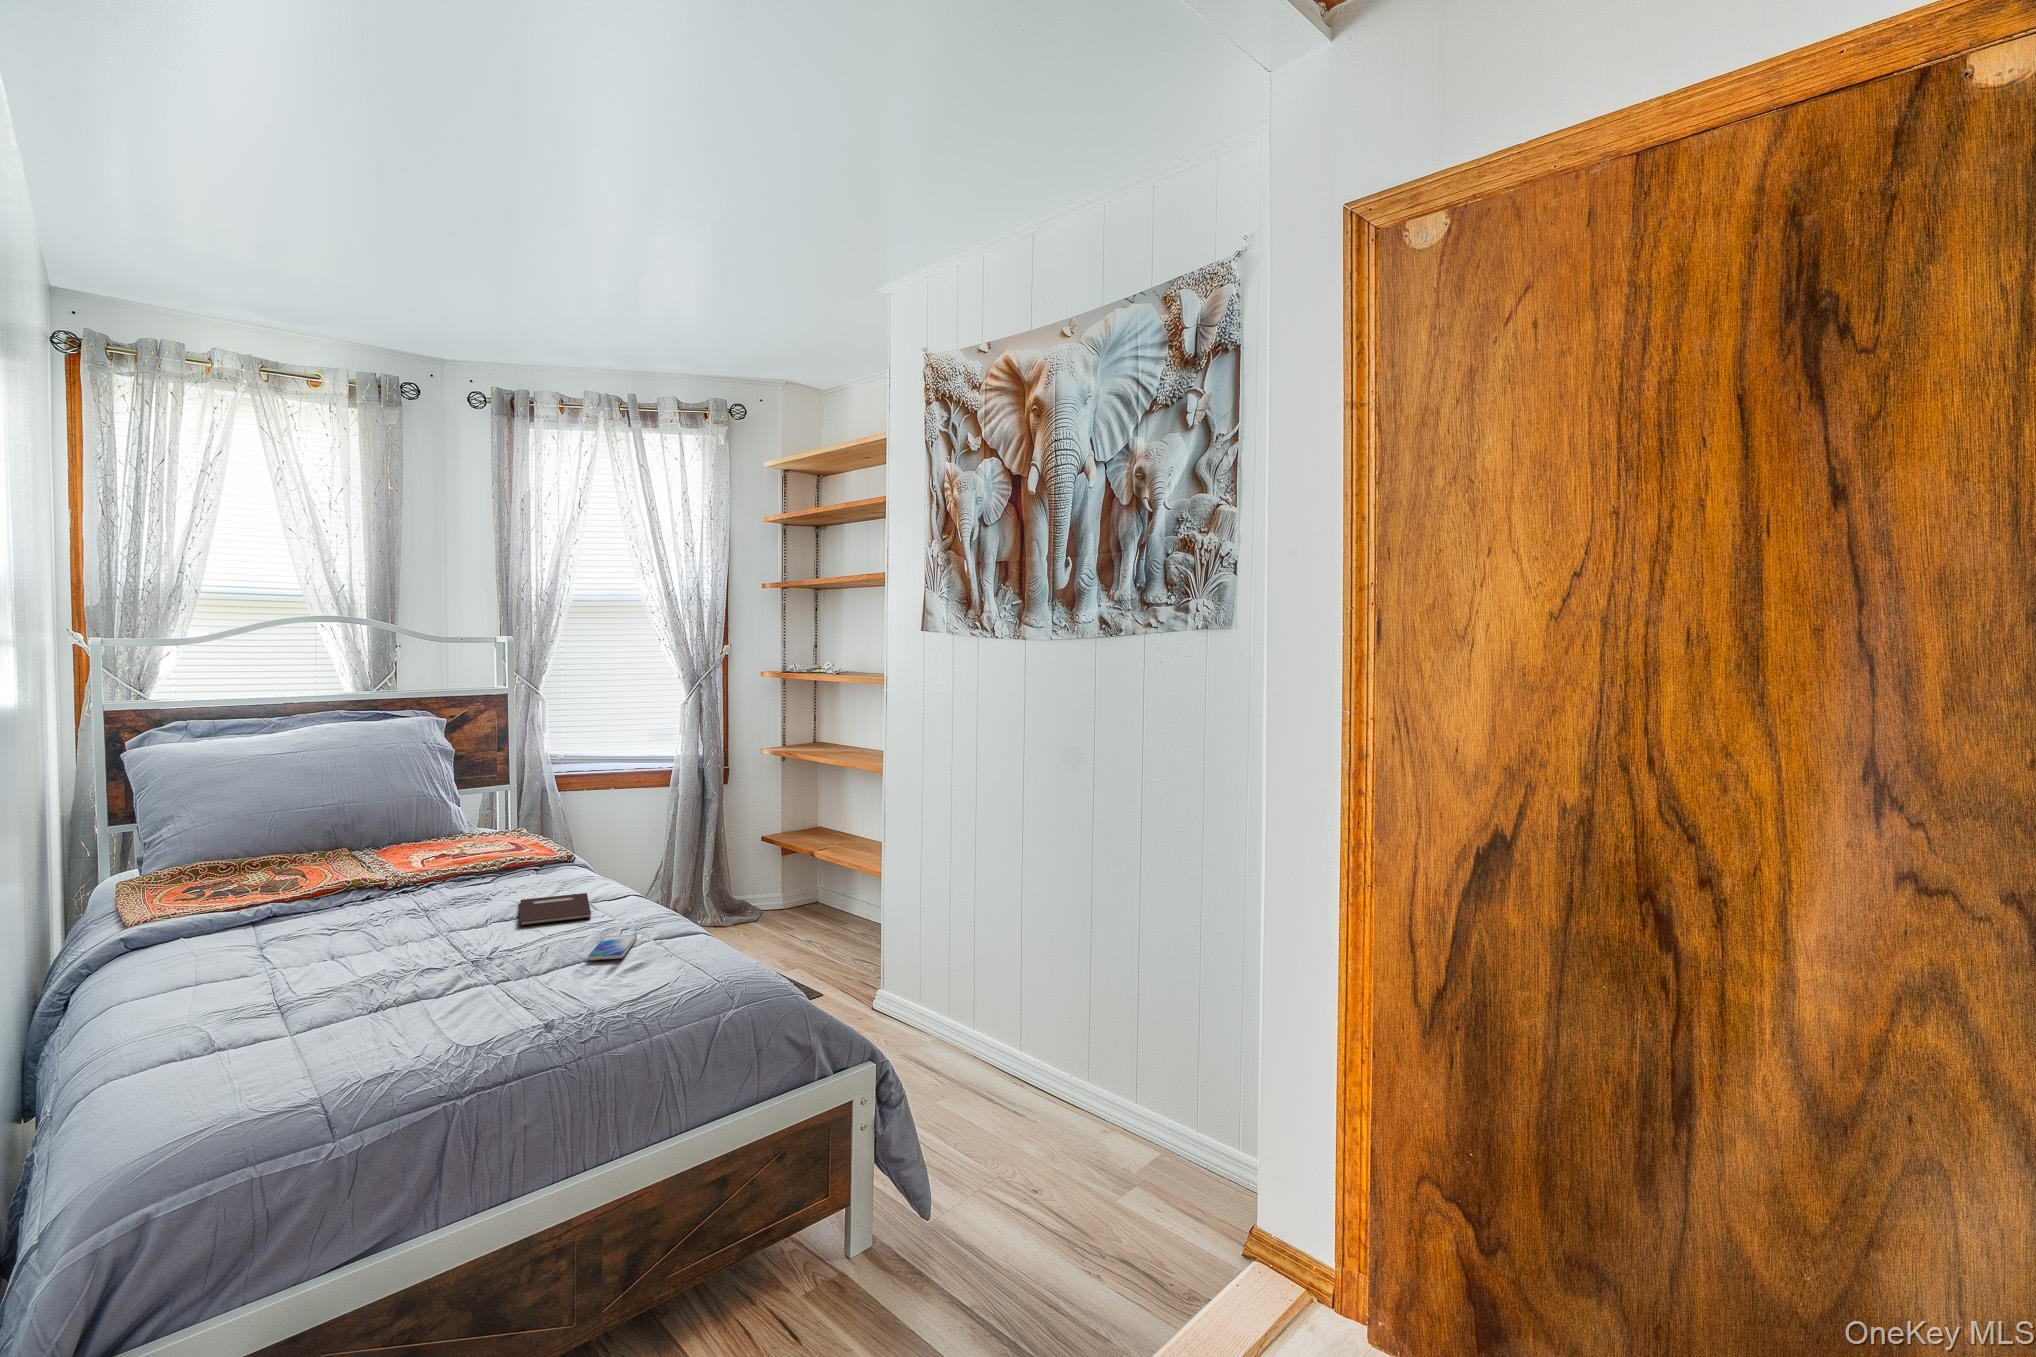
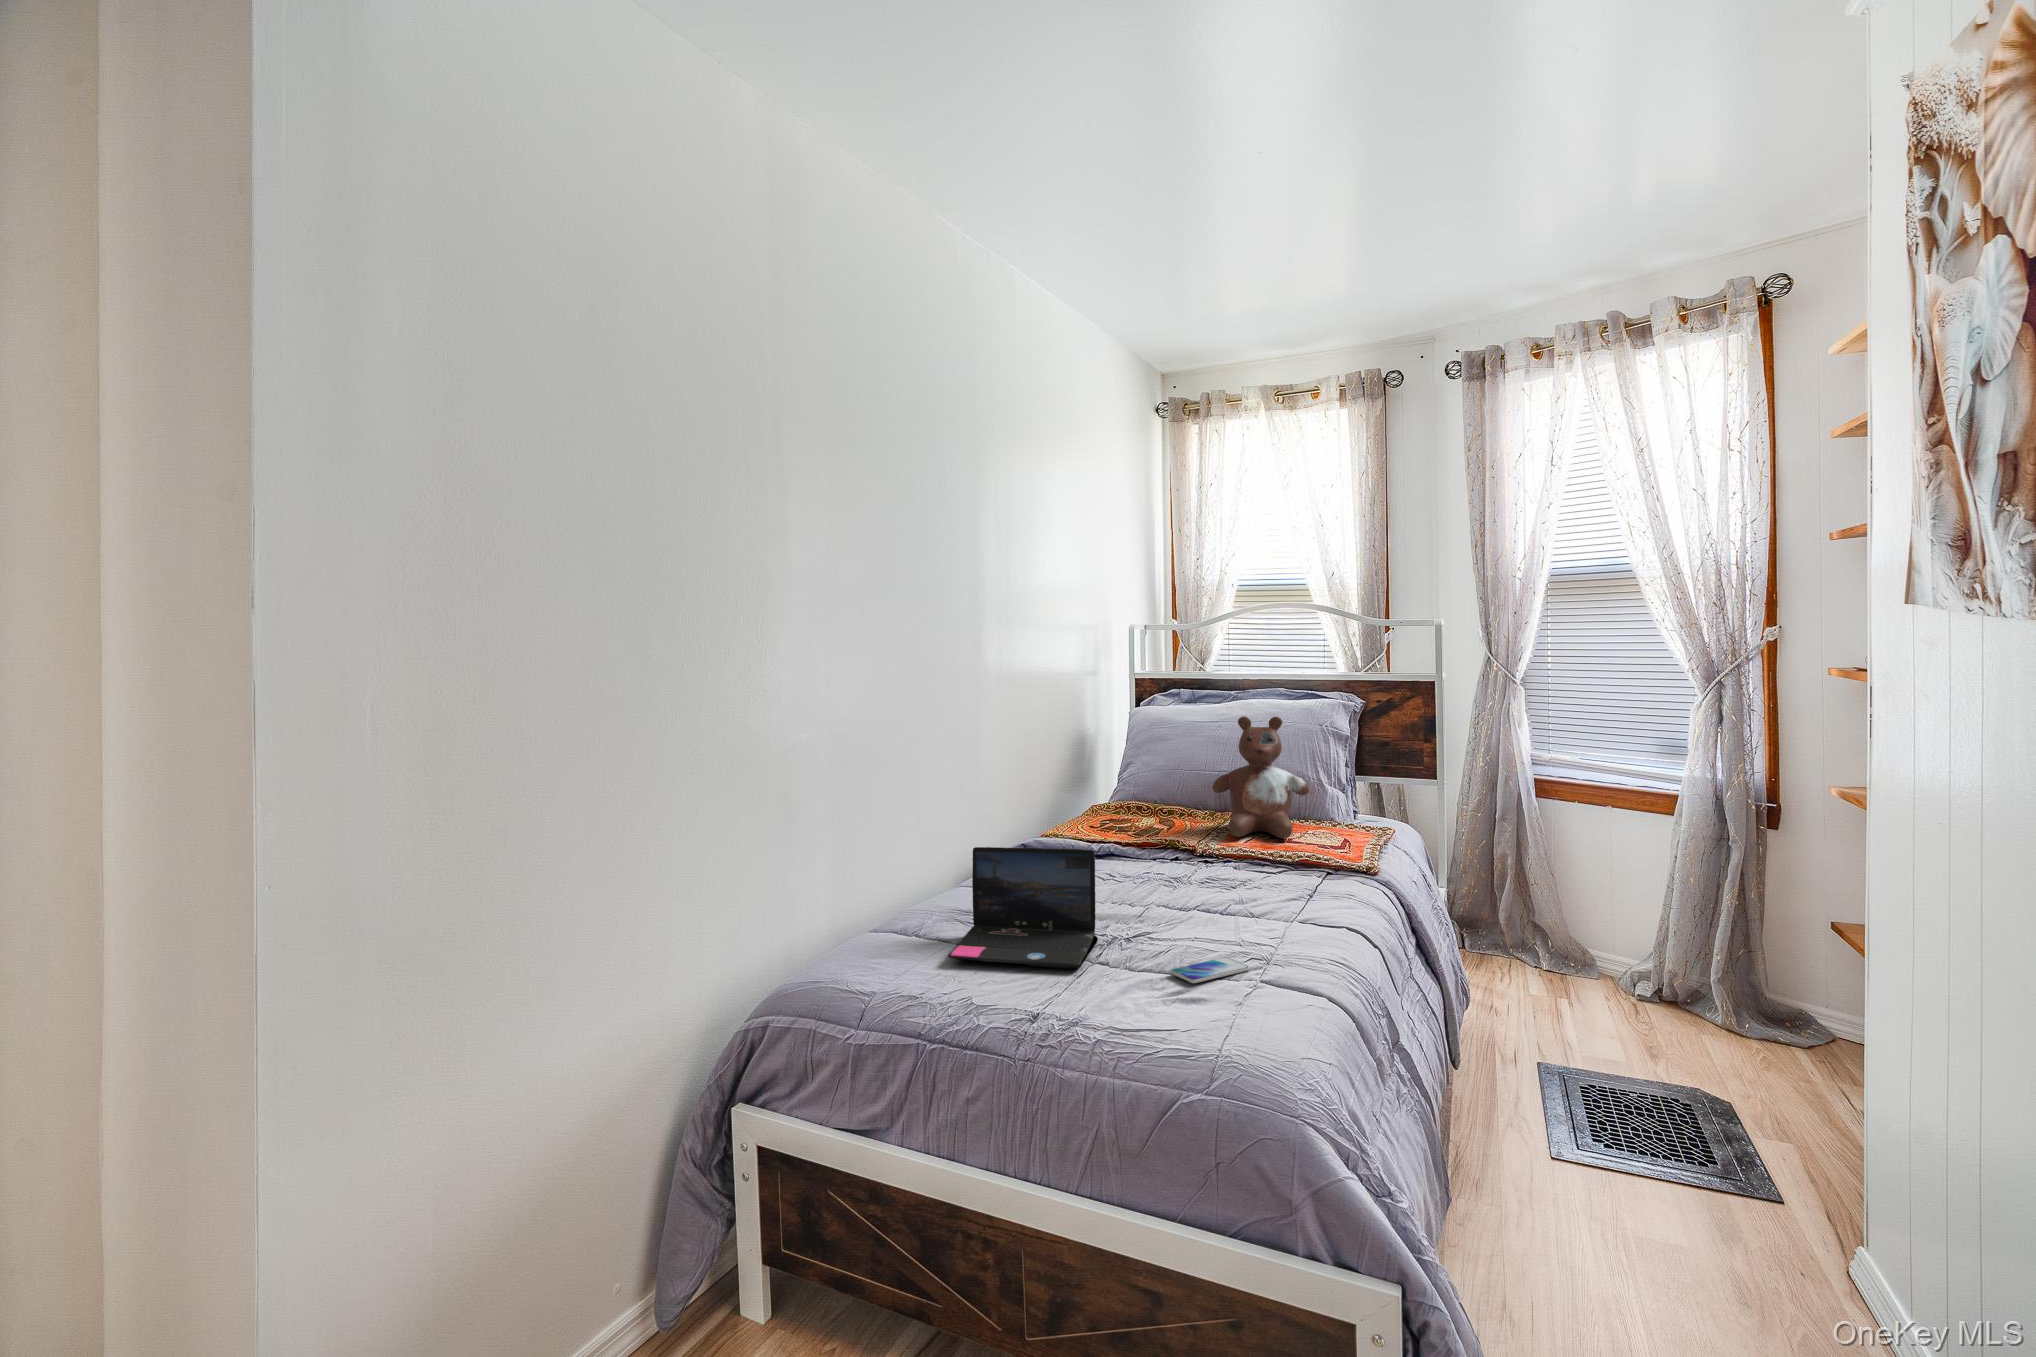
stuffed bear: none [354,730,471,860] -> present [1212,716,1309,839]
laptop: none [281,873,504,1034] -> present [948,847,1098,969]
notebook: present [519,893,591,926] -> none [1199,897,1303,934]

